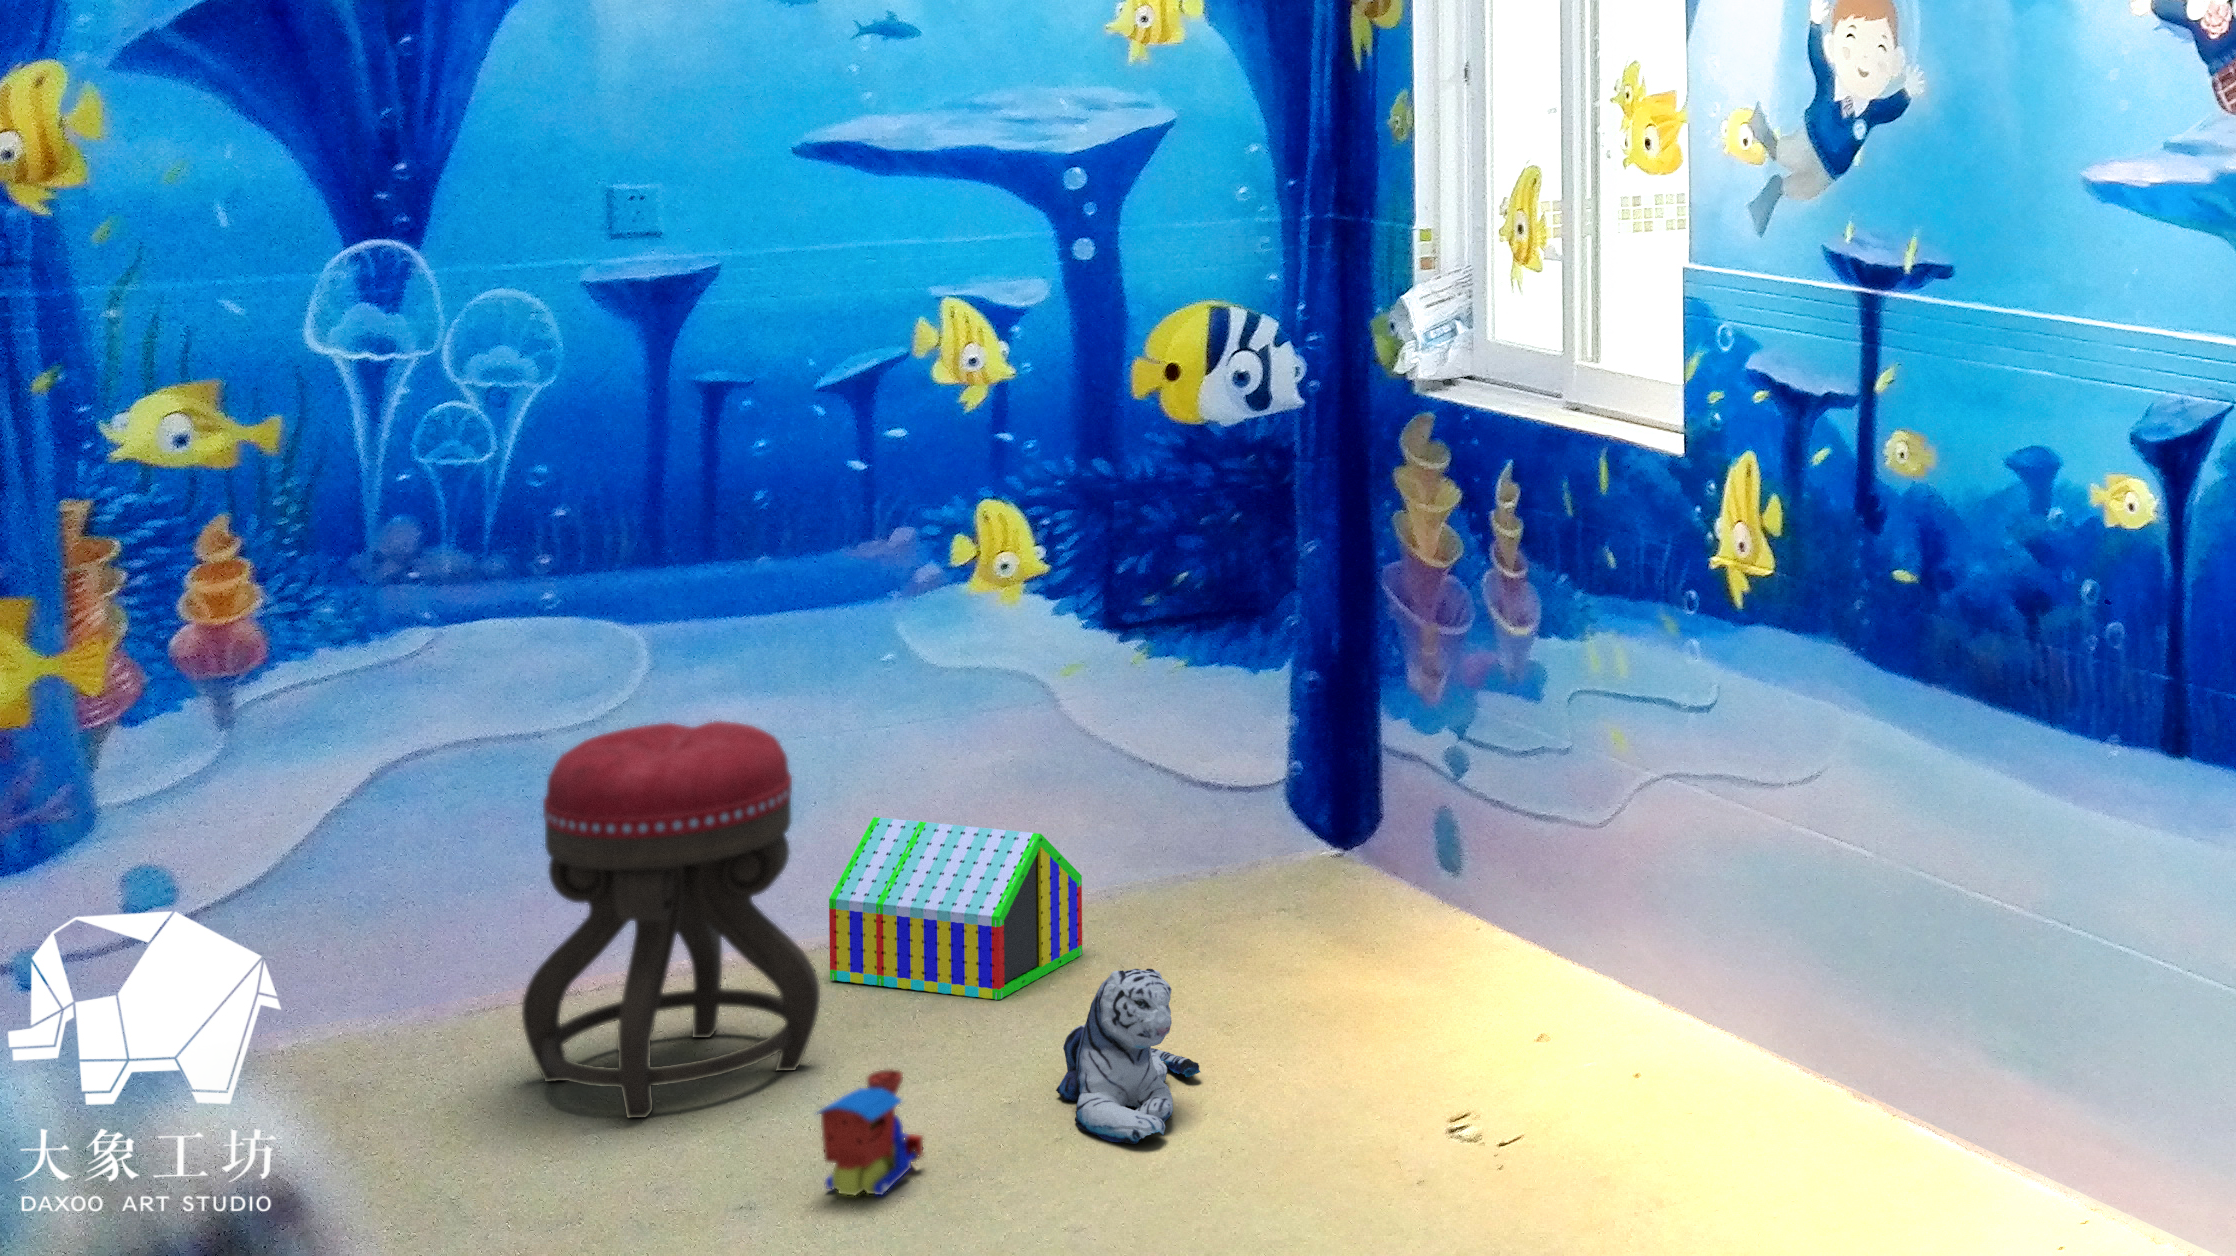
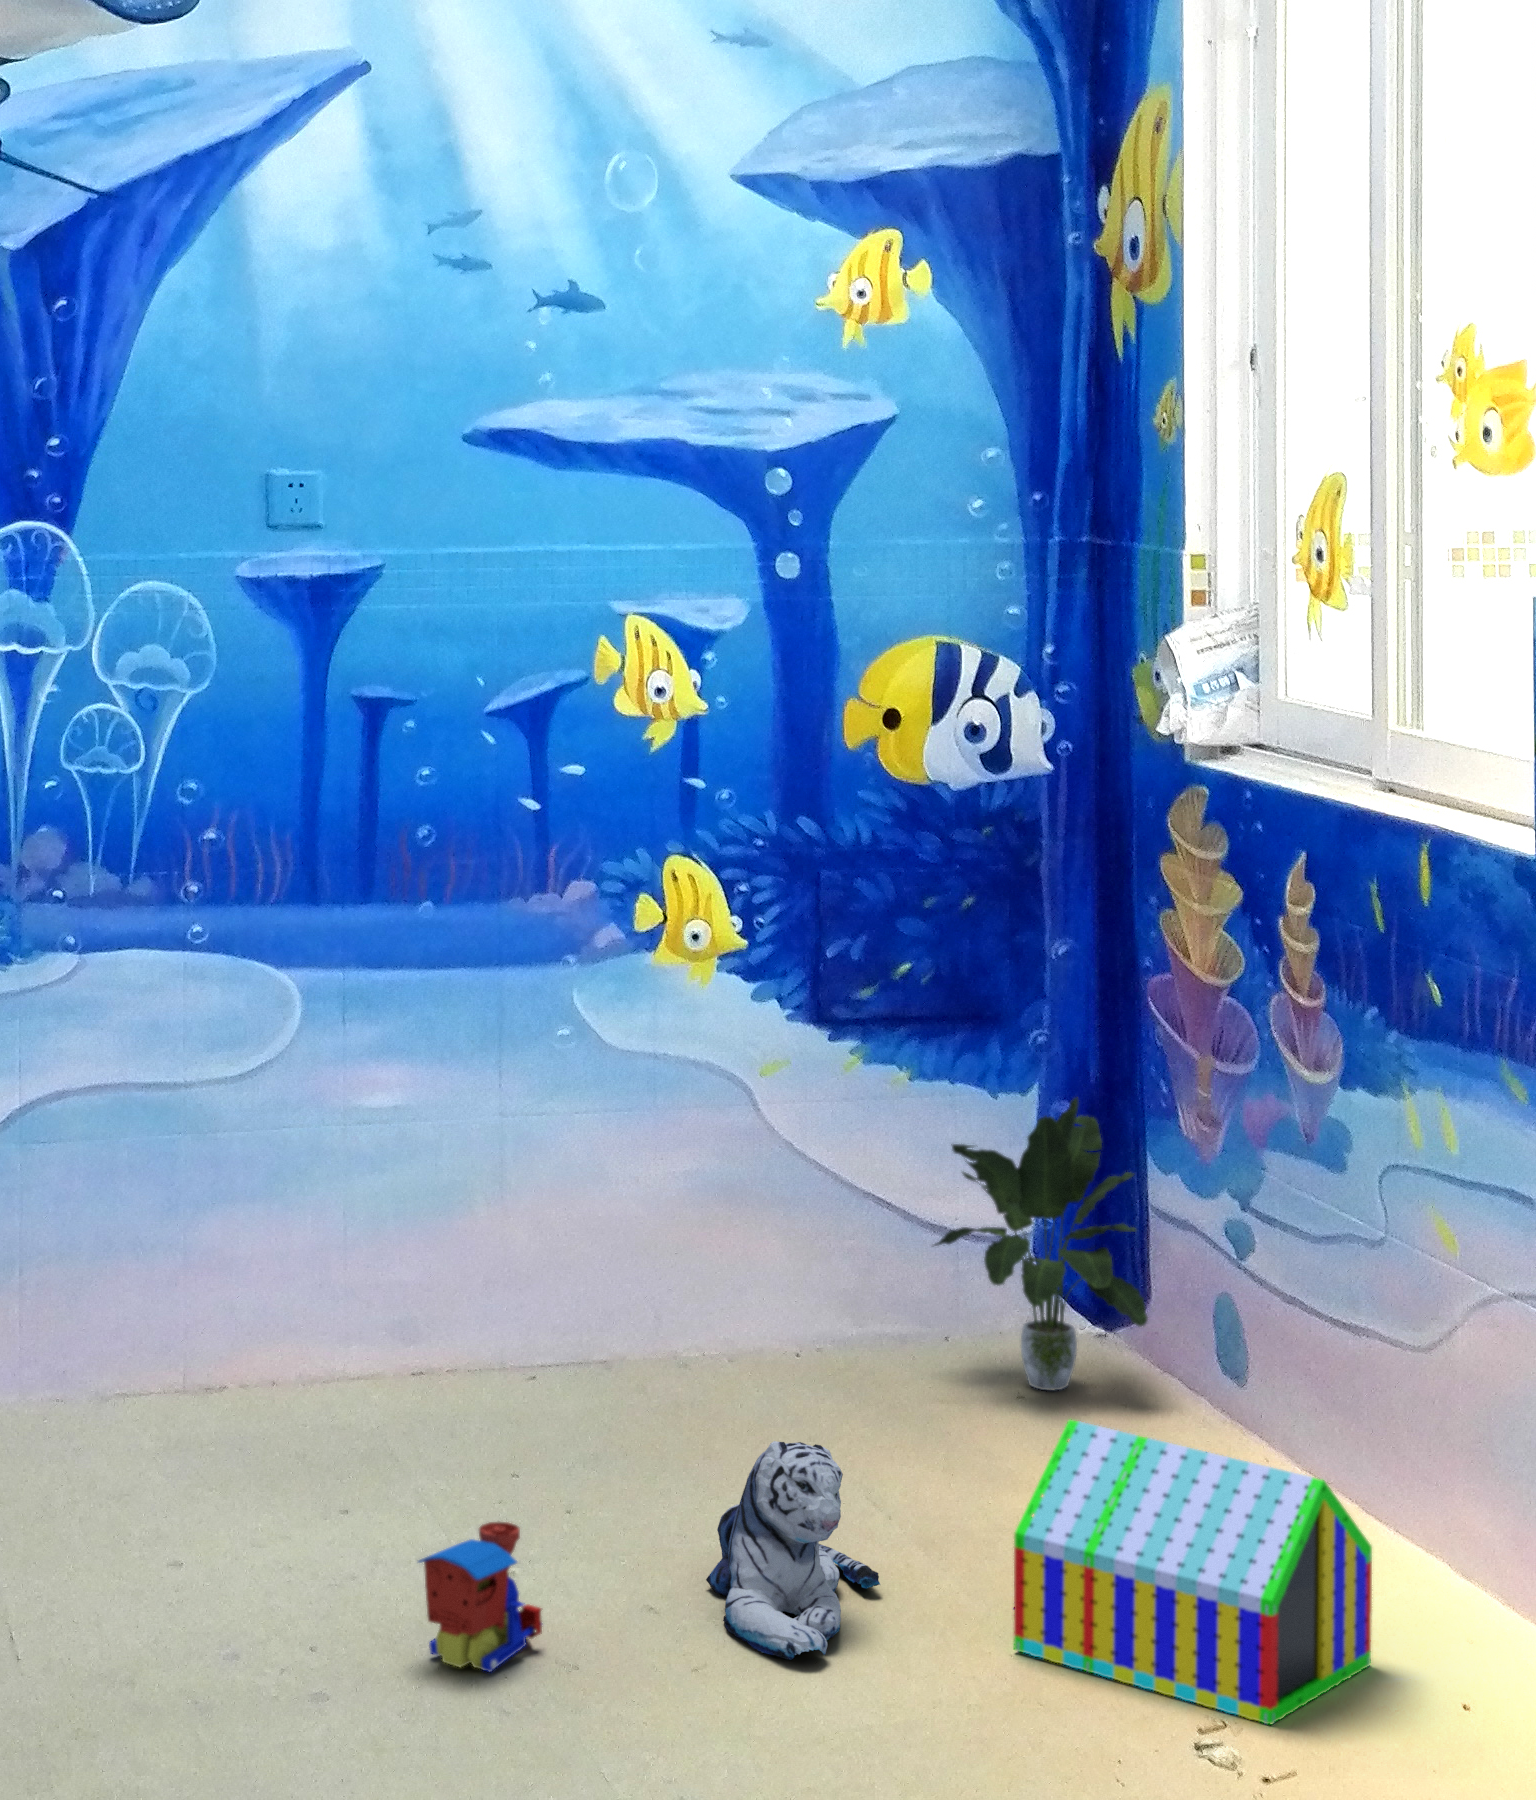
potted plant: none [1215,663,1392,897] -> present [935,1097,1148,1390]
ottoman: present [522,721,820,1118] -> none [136,1086,450,1540]
toy house: present [829,817,1082,1000] -> present [1014,1419,1372,1724]

